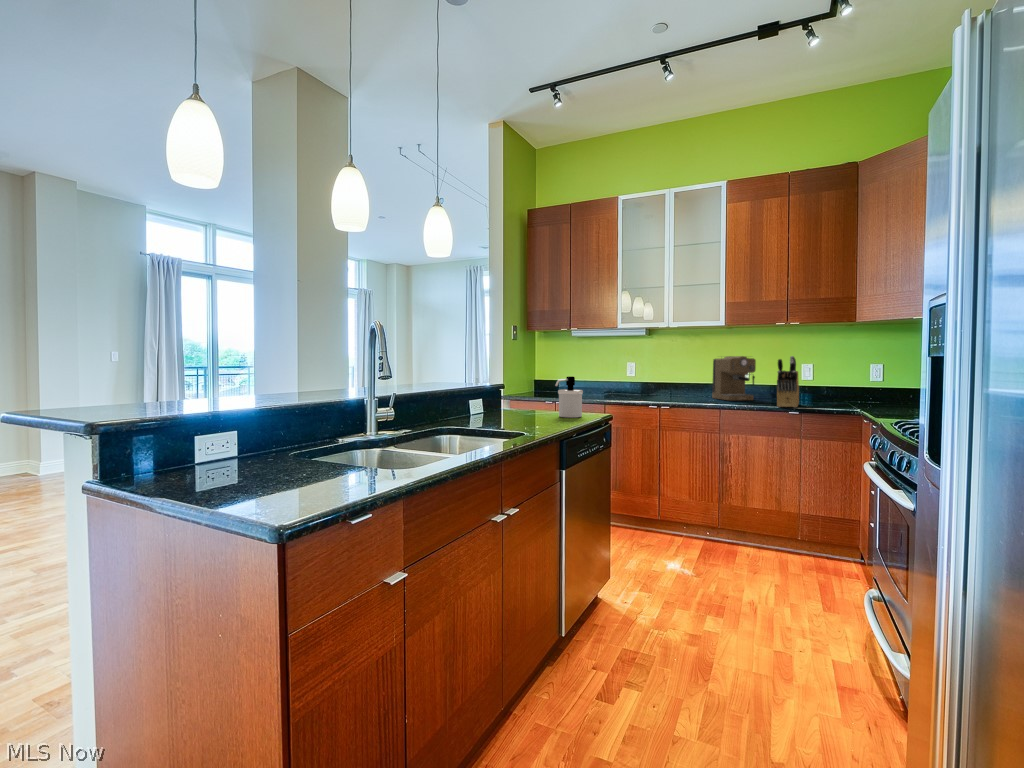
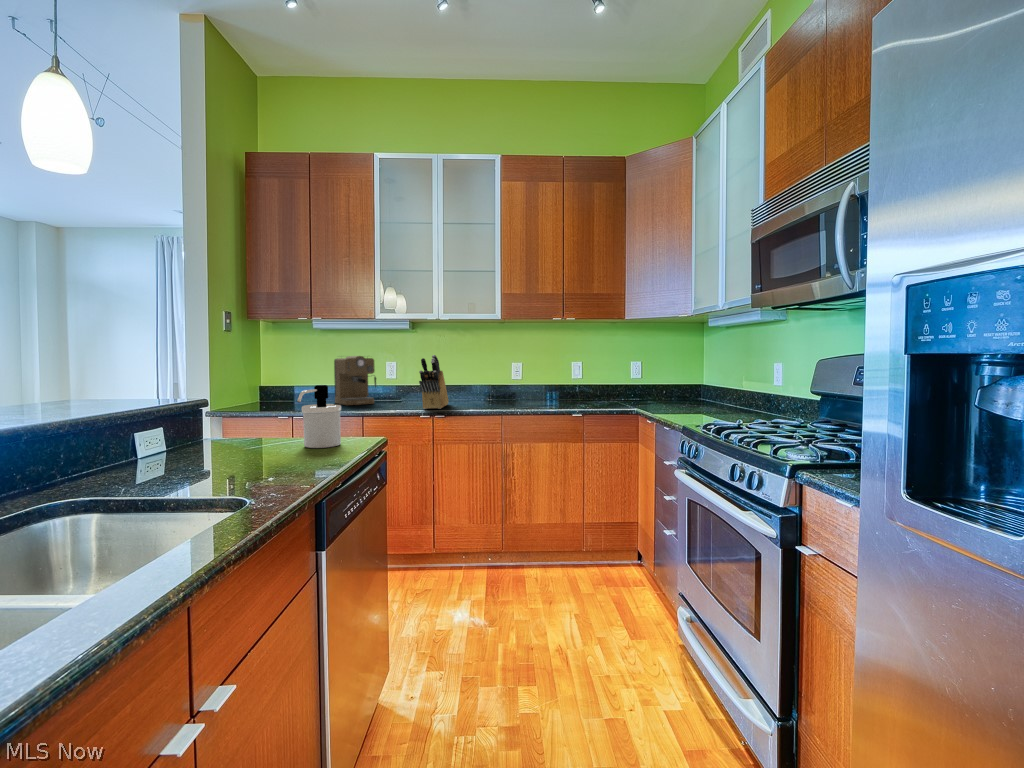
coffee maker: present [712,356,756,400] -> present [334,356,376,405]
knife block: present [777,356,799,407] -> present [419,355,449,409]

